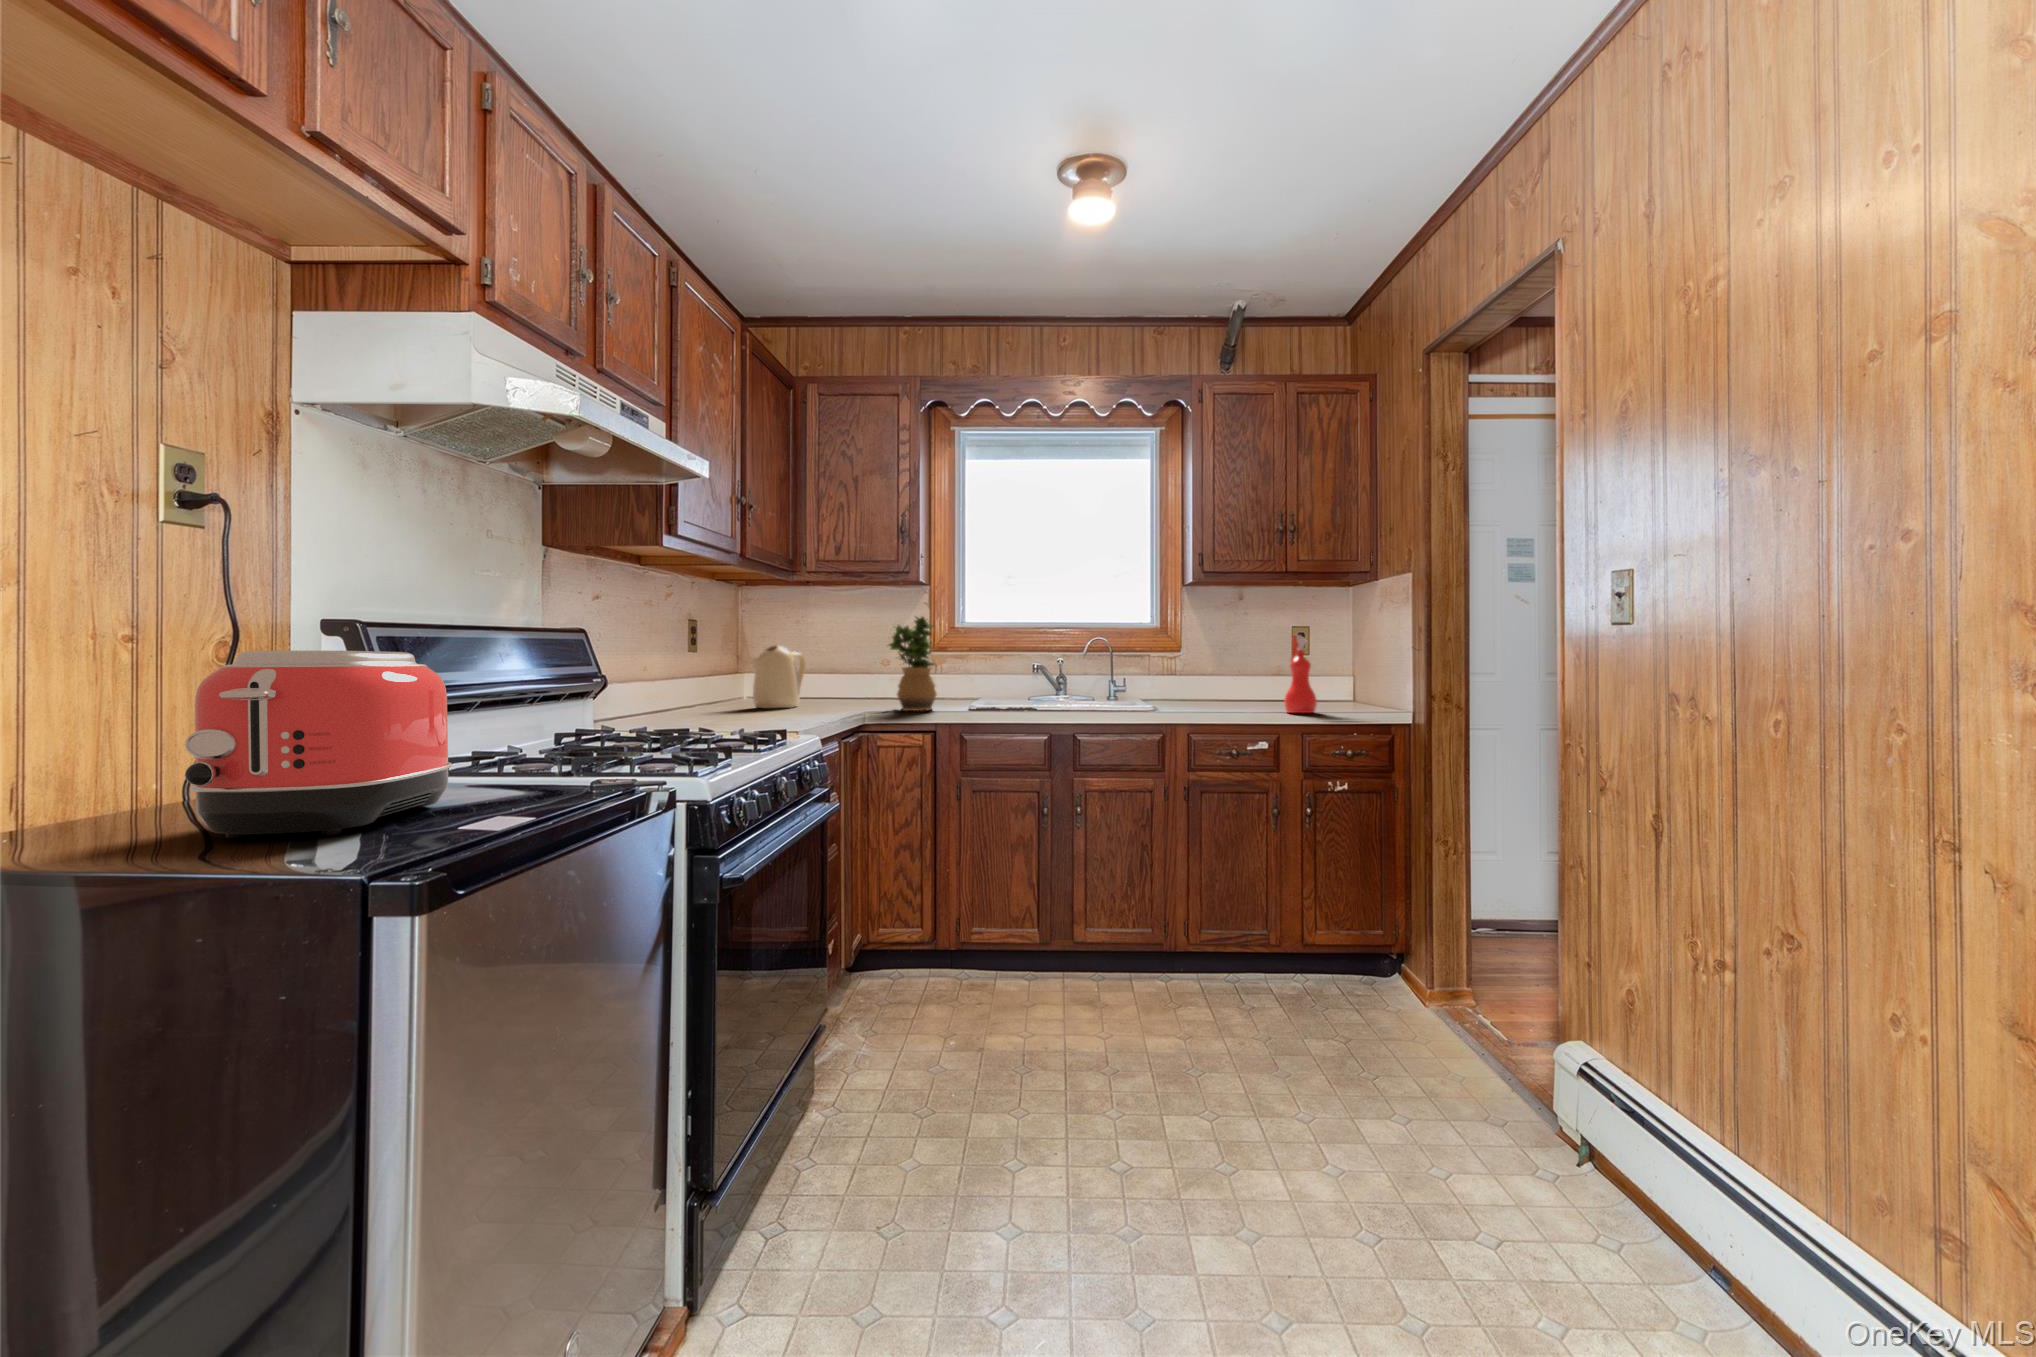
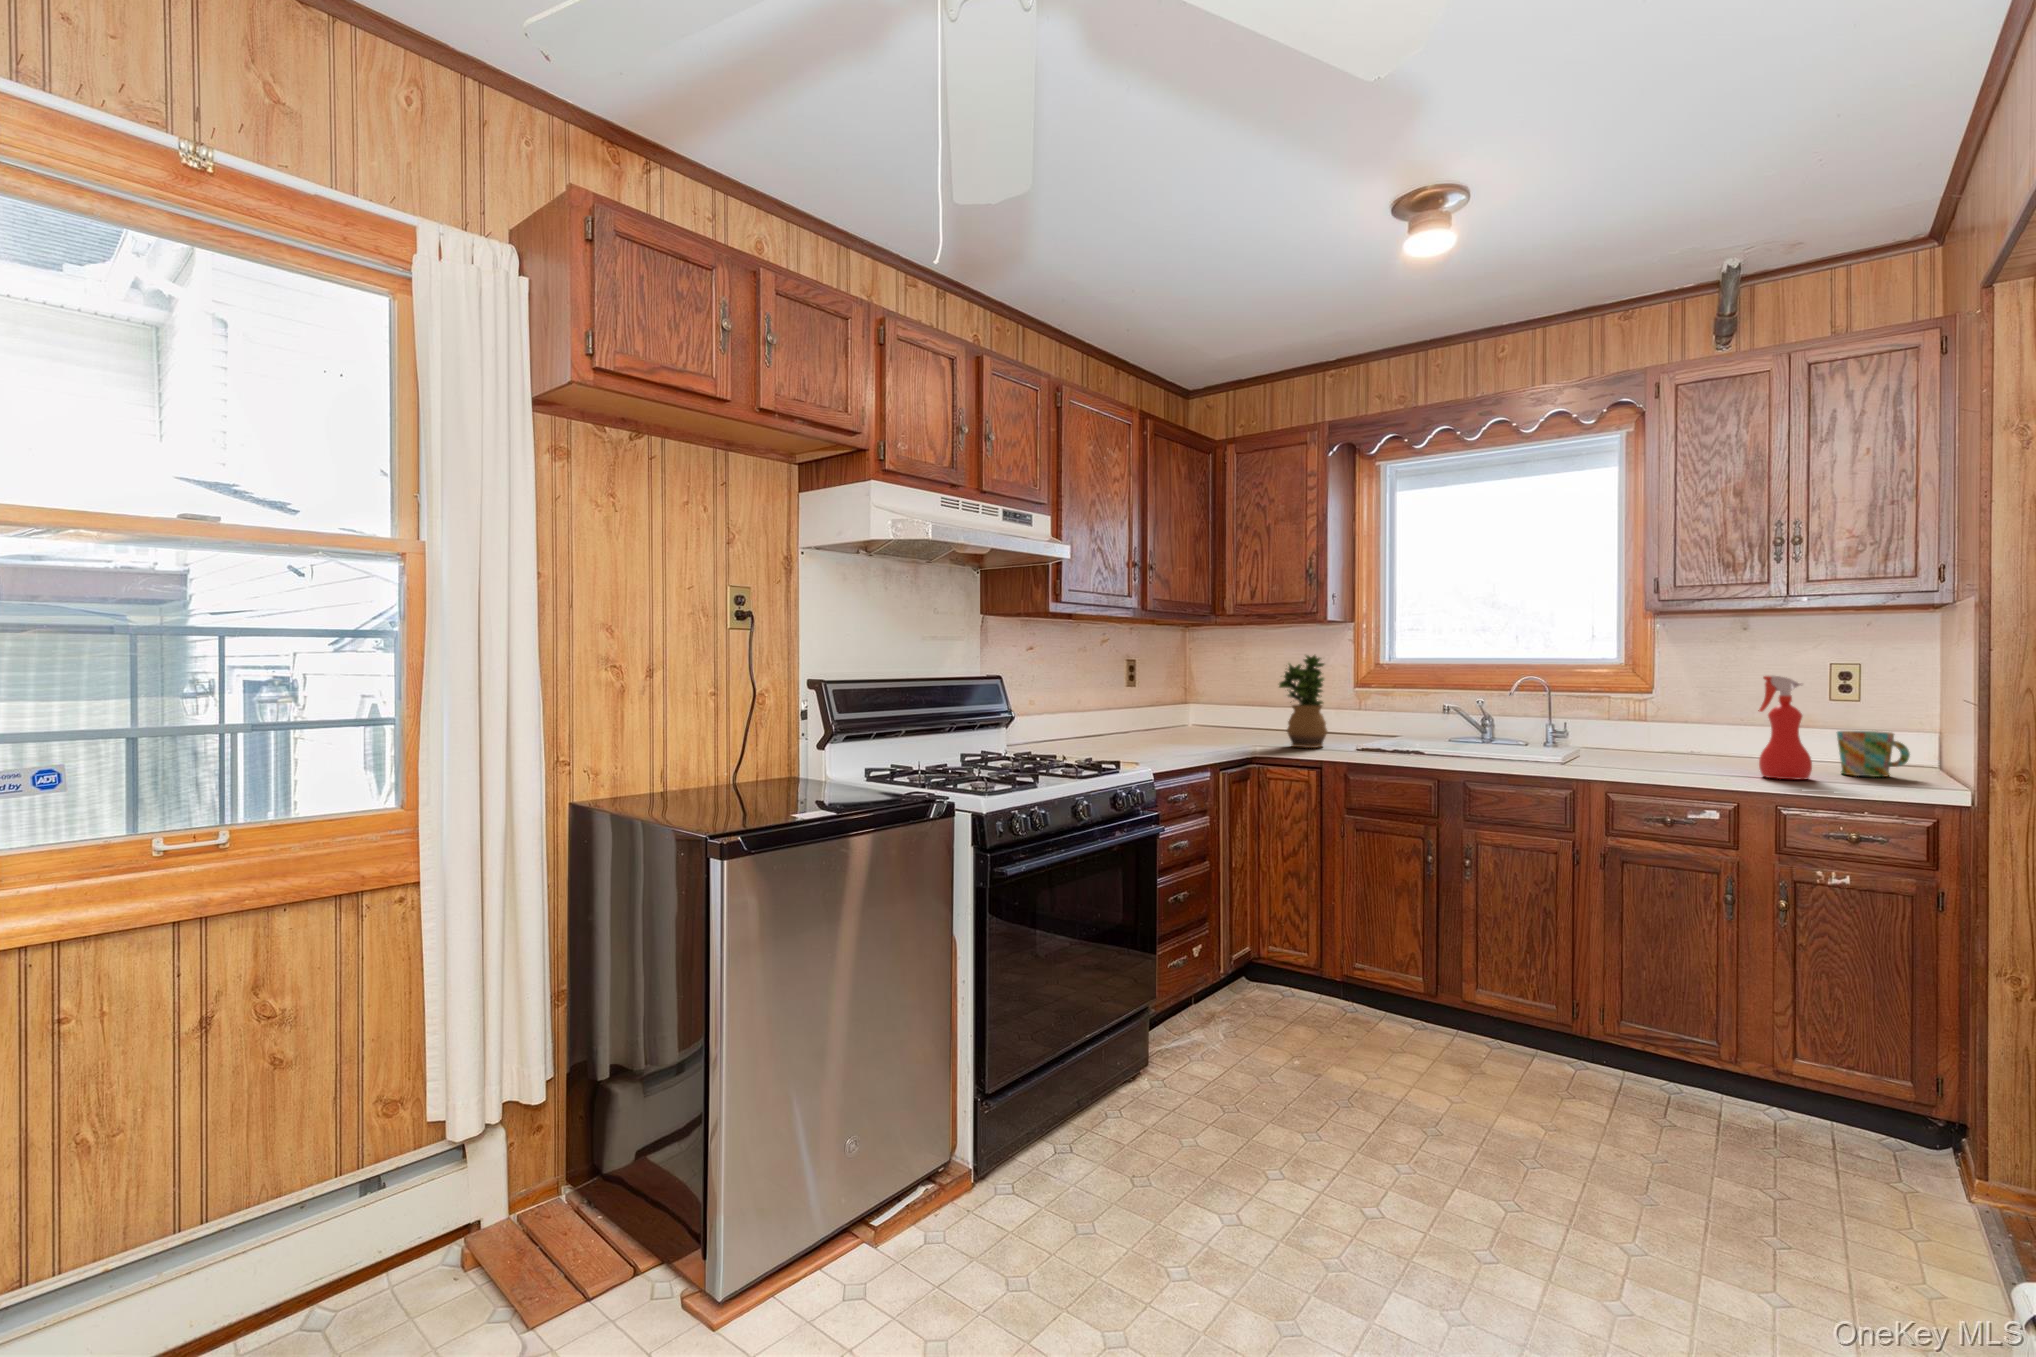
kettle: present [751,646,806,708] -> none [1169,681,1224,738]
toaster: present [185,650,452,838] -> none [684,706,819,808]
mug: none [1316,677,1358,709] -> present [1837,731,1910,777]

